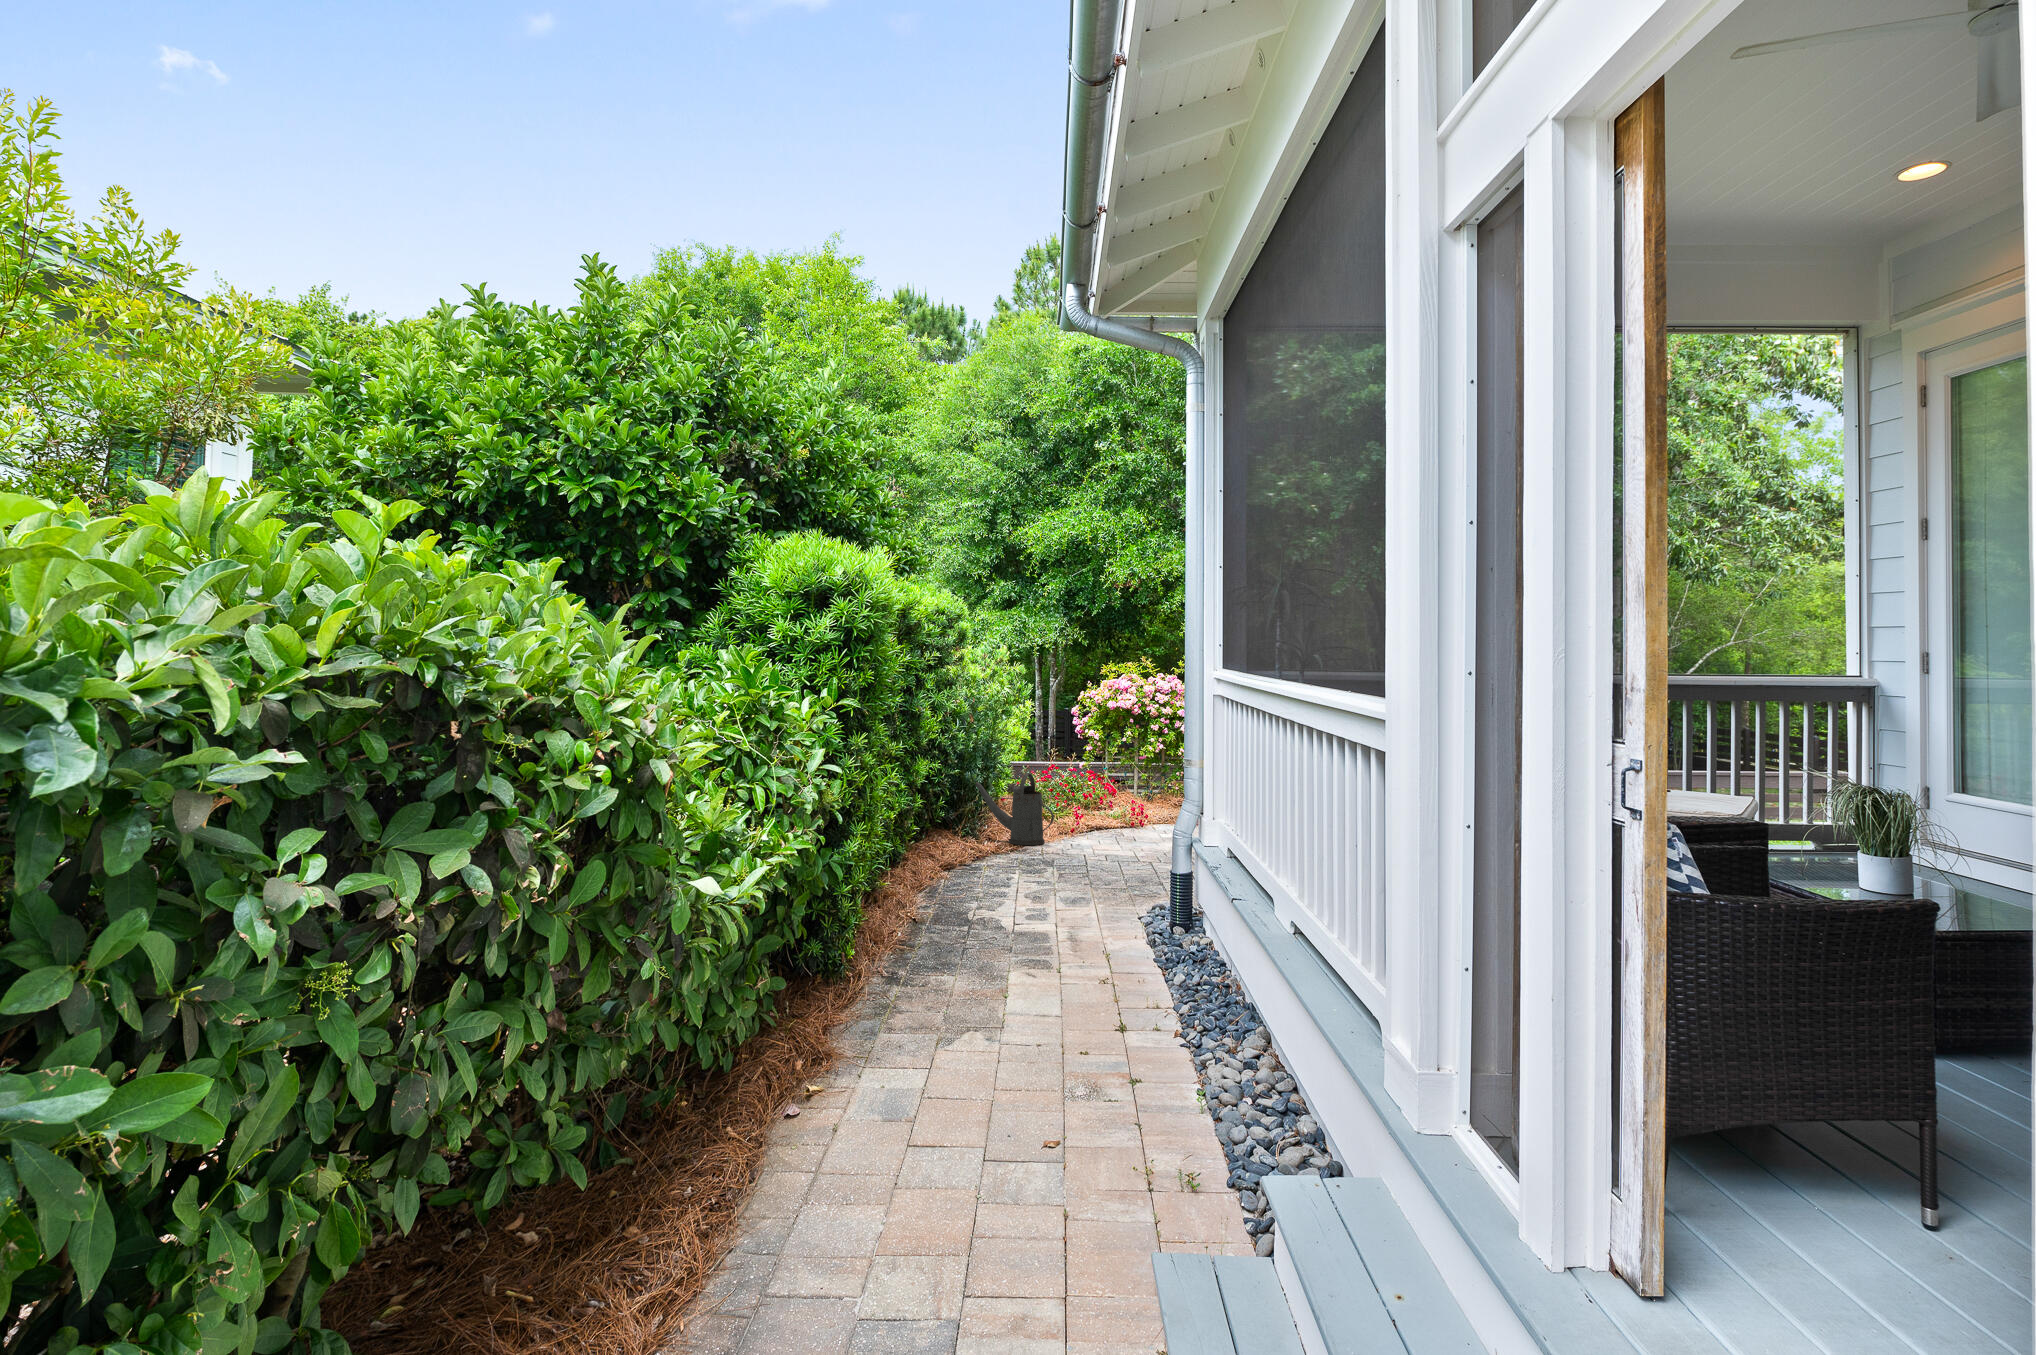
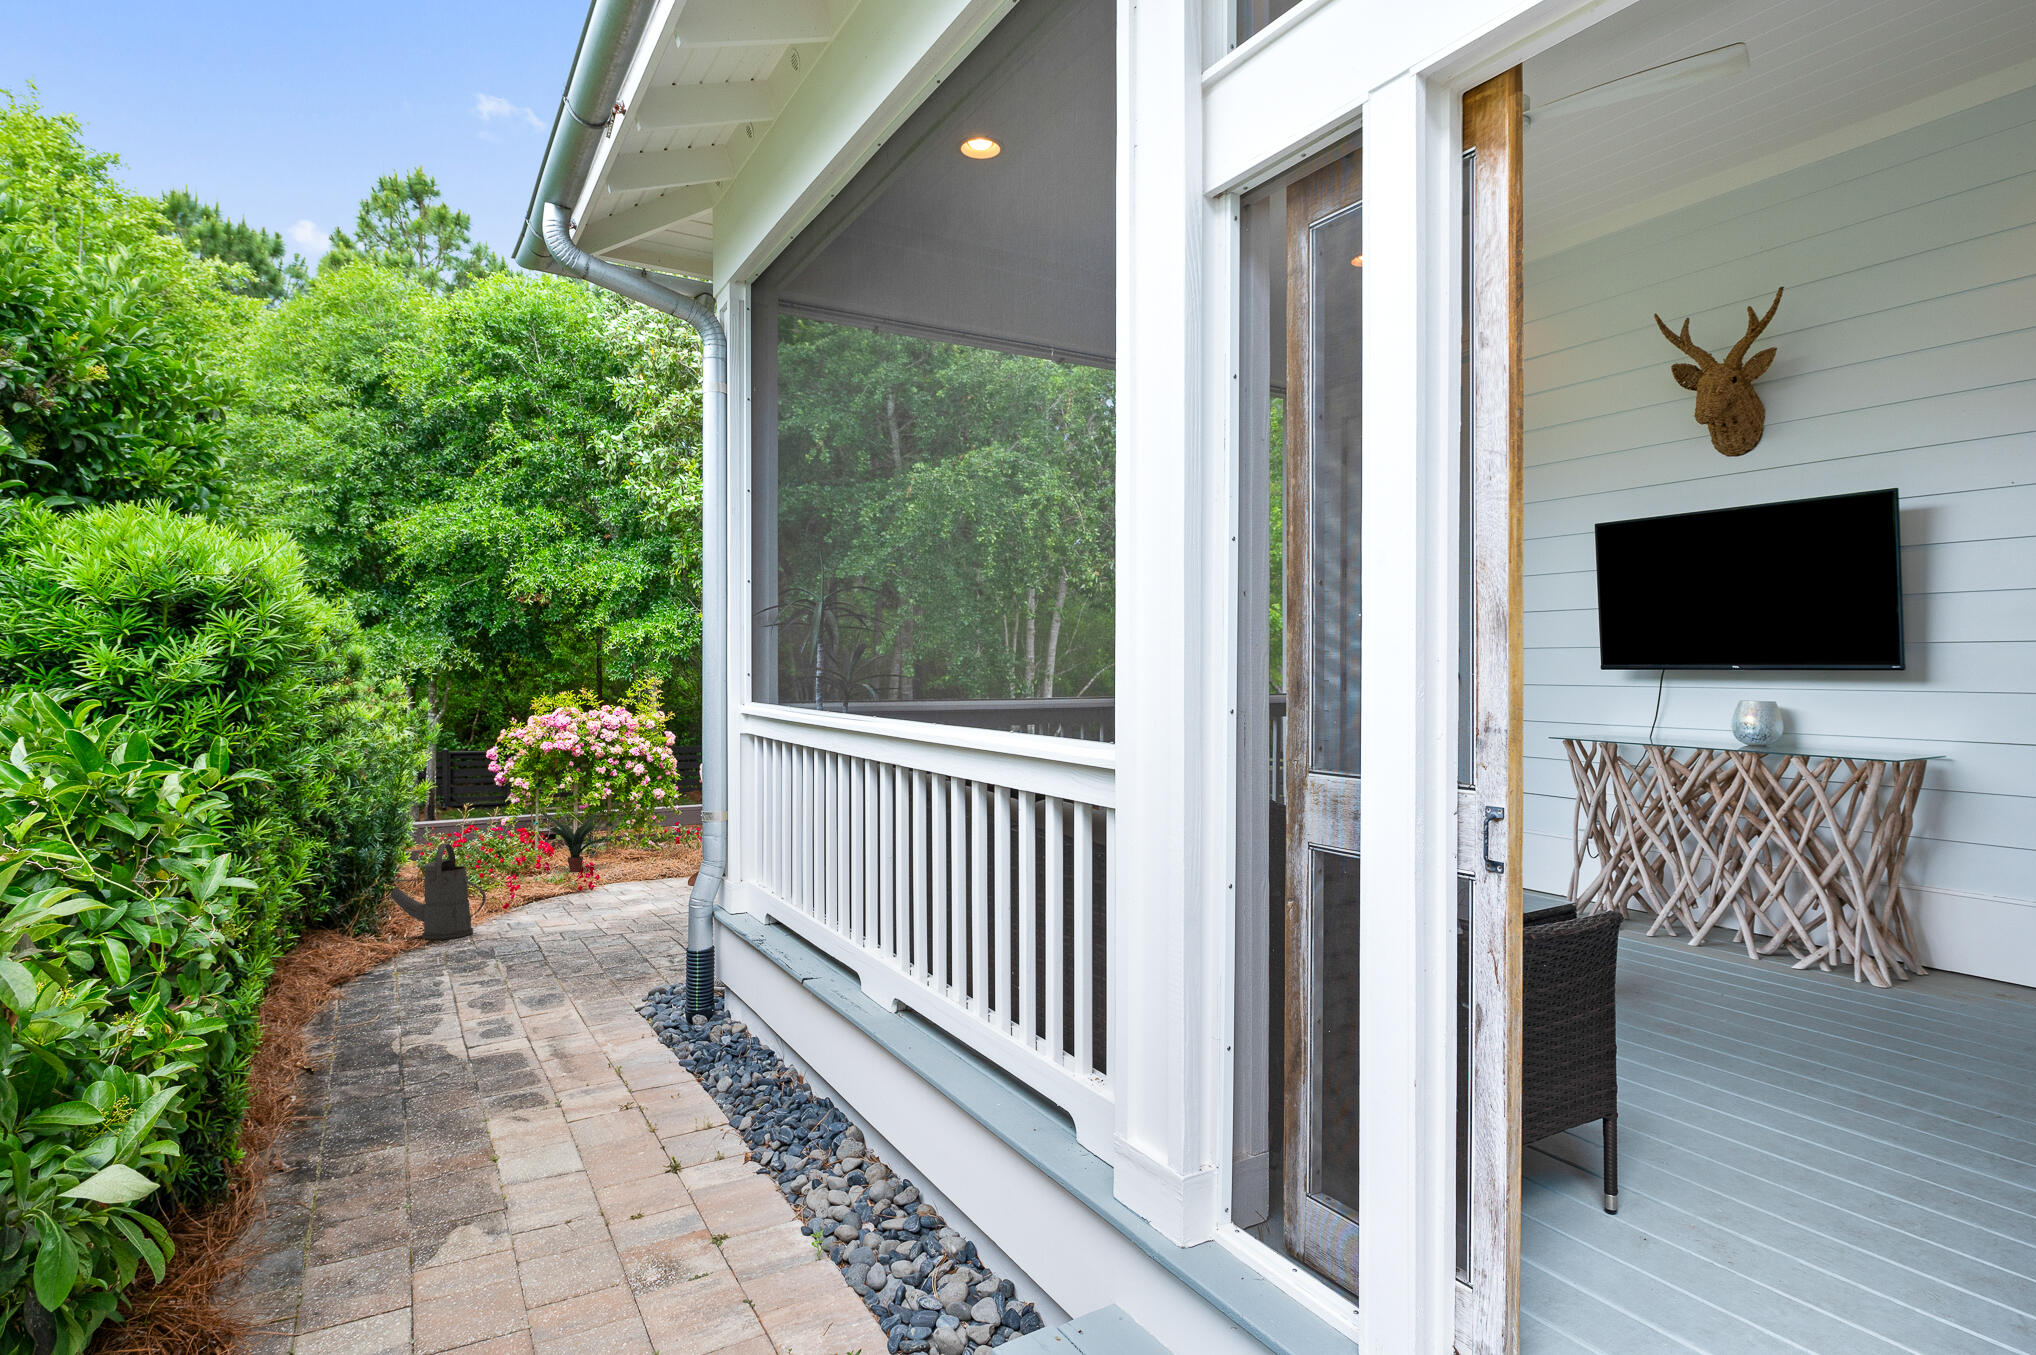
potted plant: none [1108,758,1158,809] -> present [539,812,606,872]

